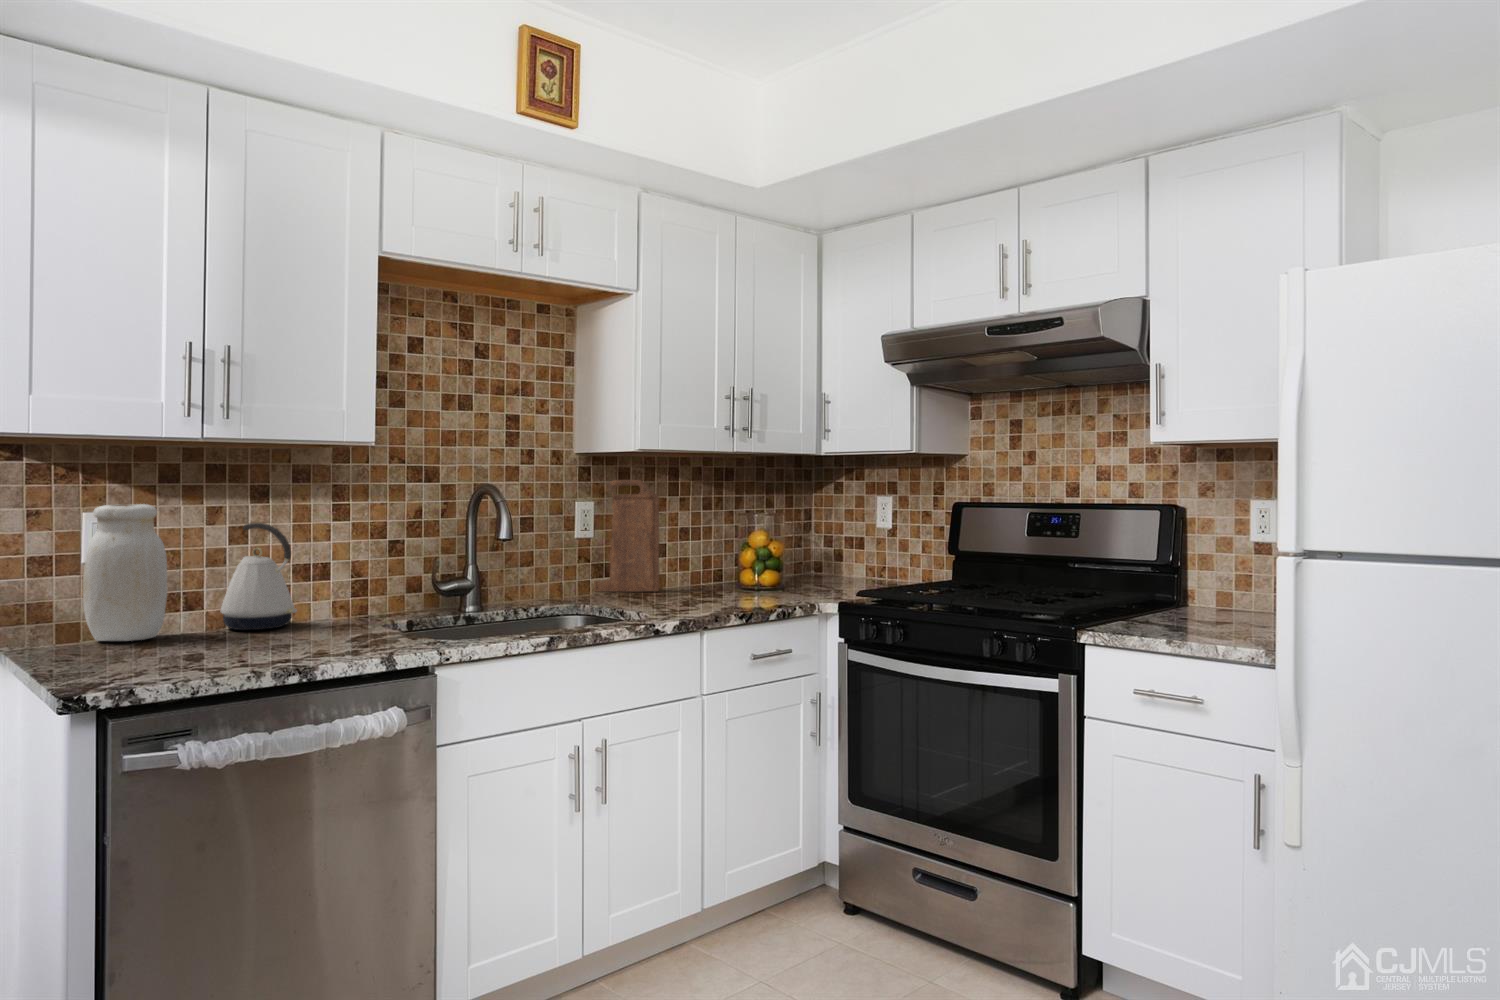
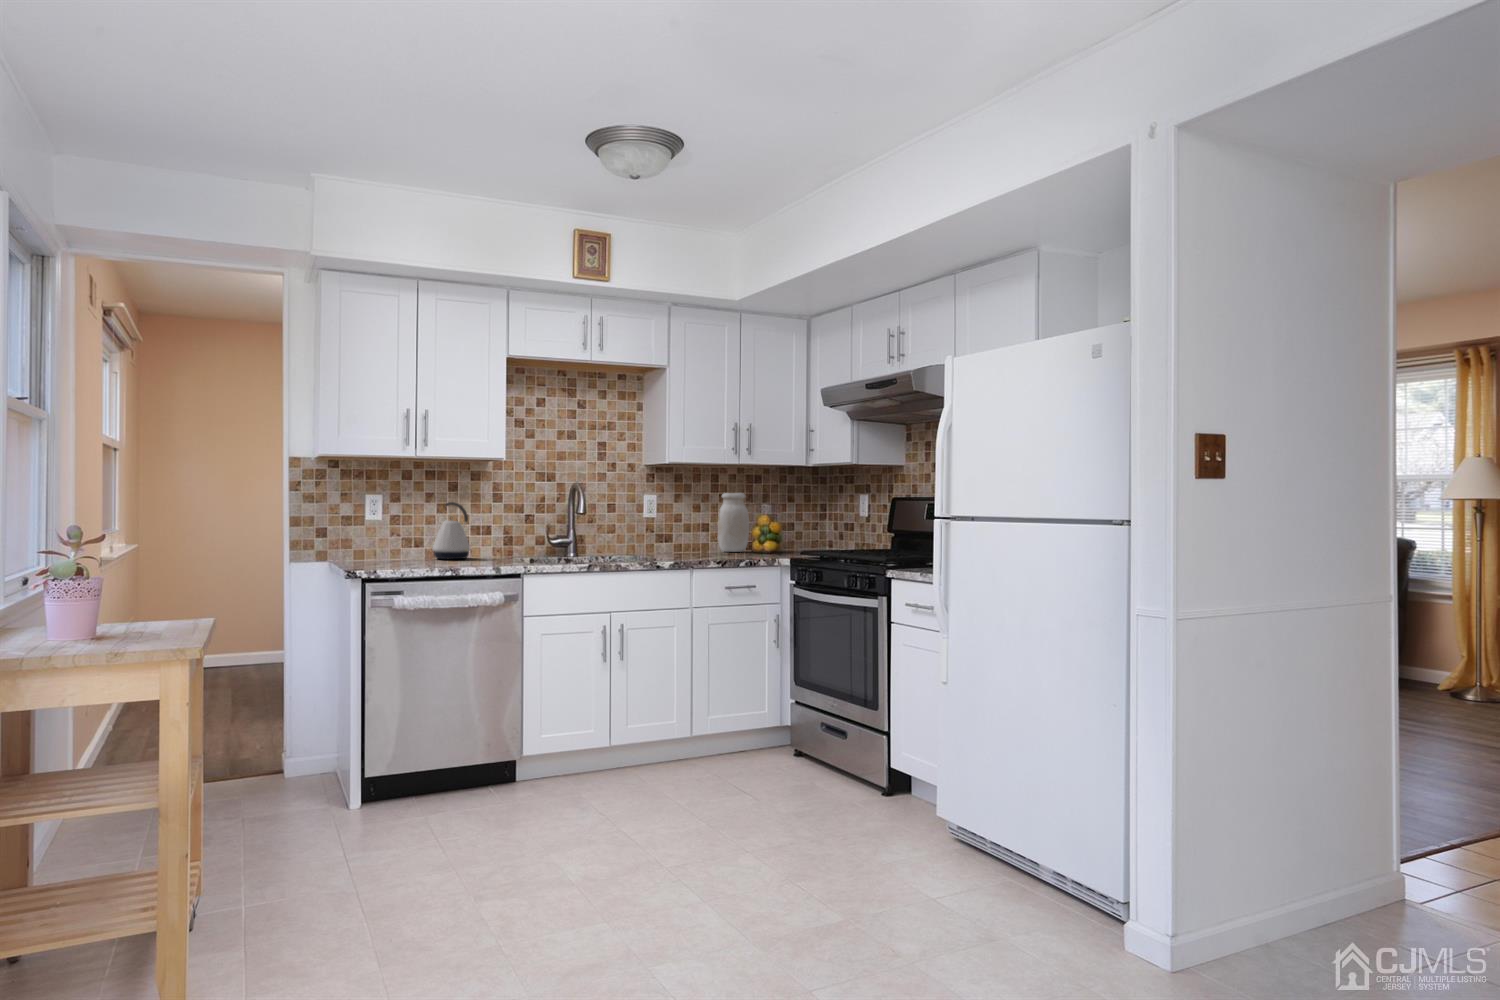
cutting board: present [594,480,659,592] -> none [659,482,699,553]
jar: present [83,504,167,641] -> present [718,493,749,552]

